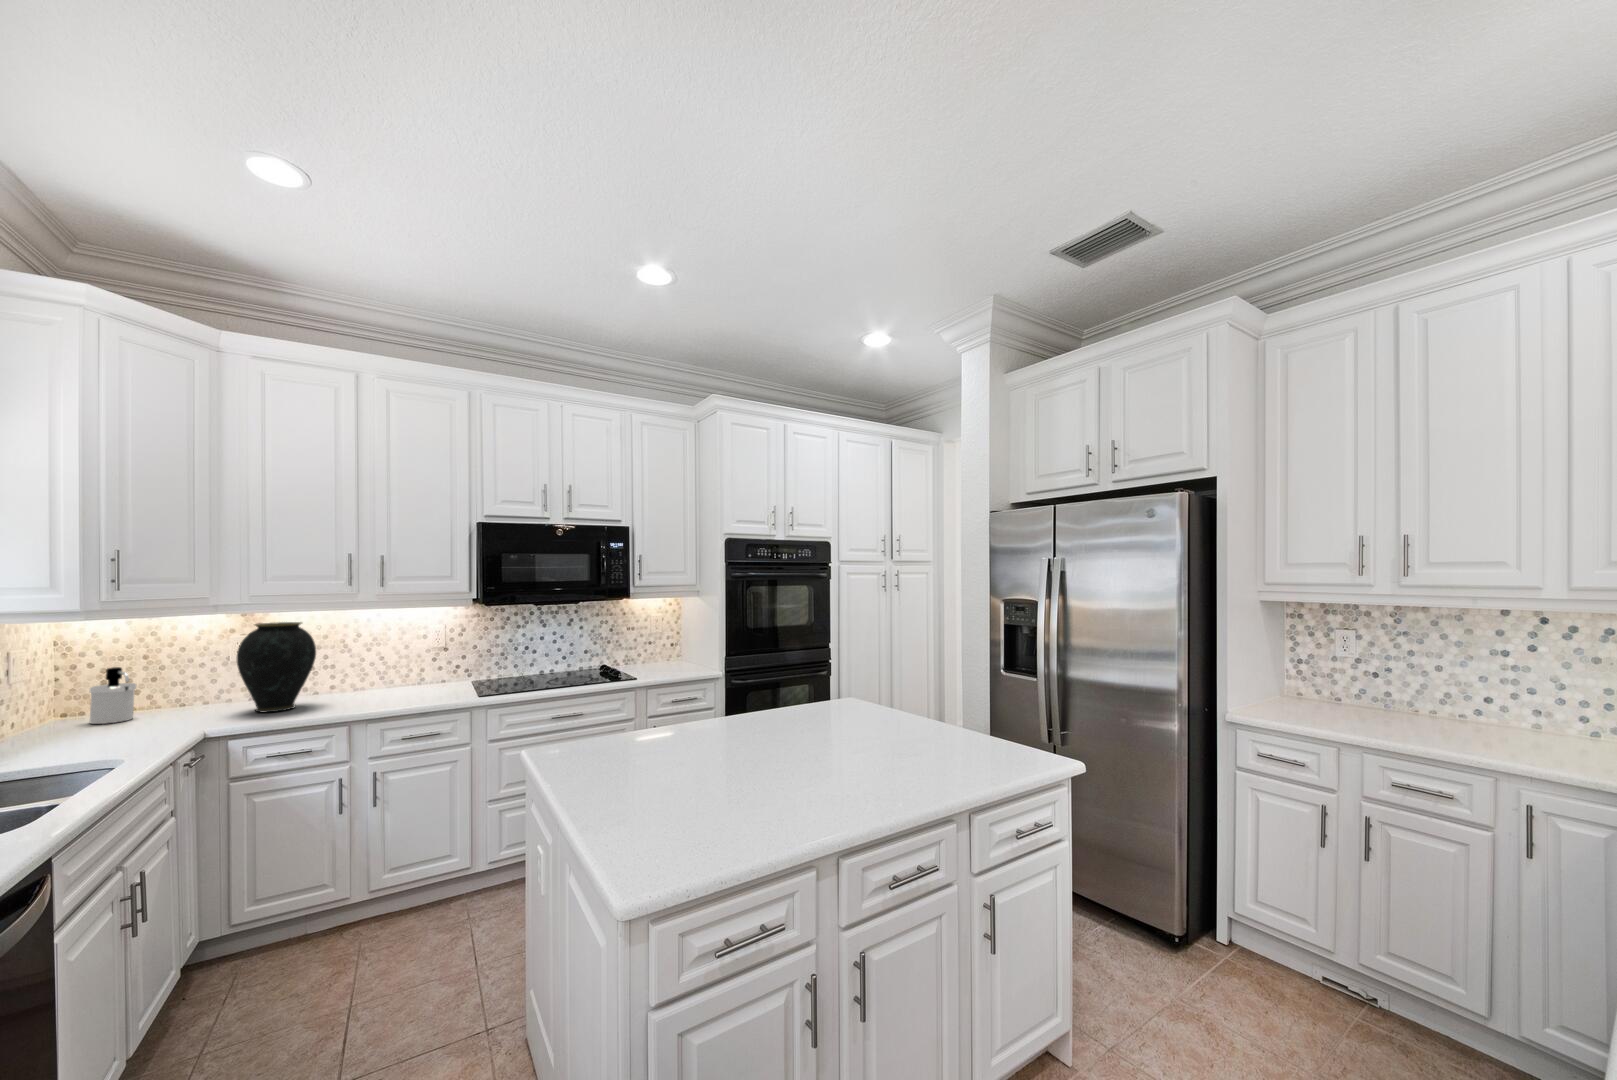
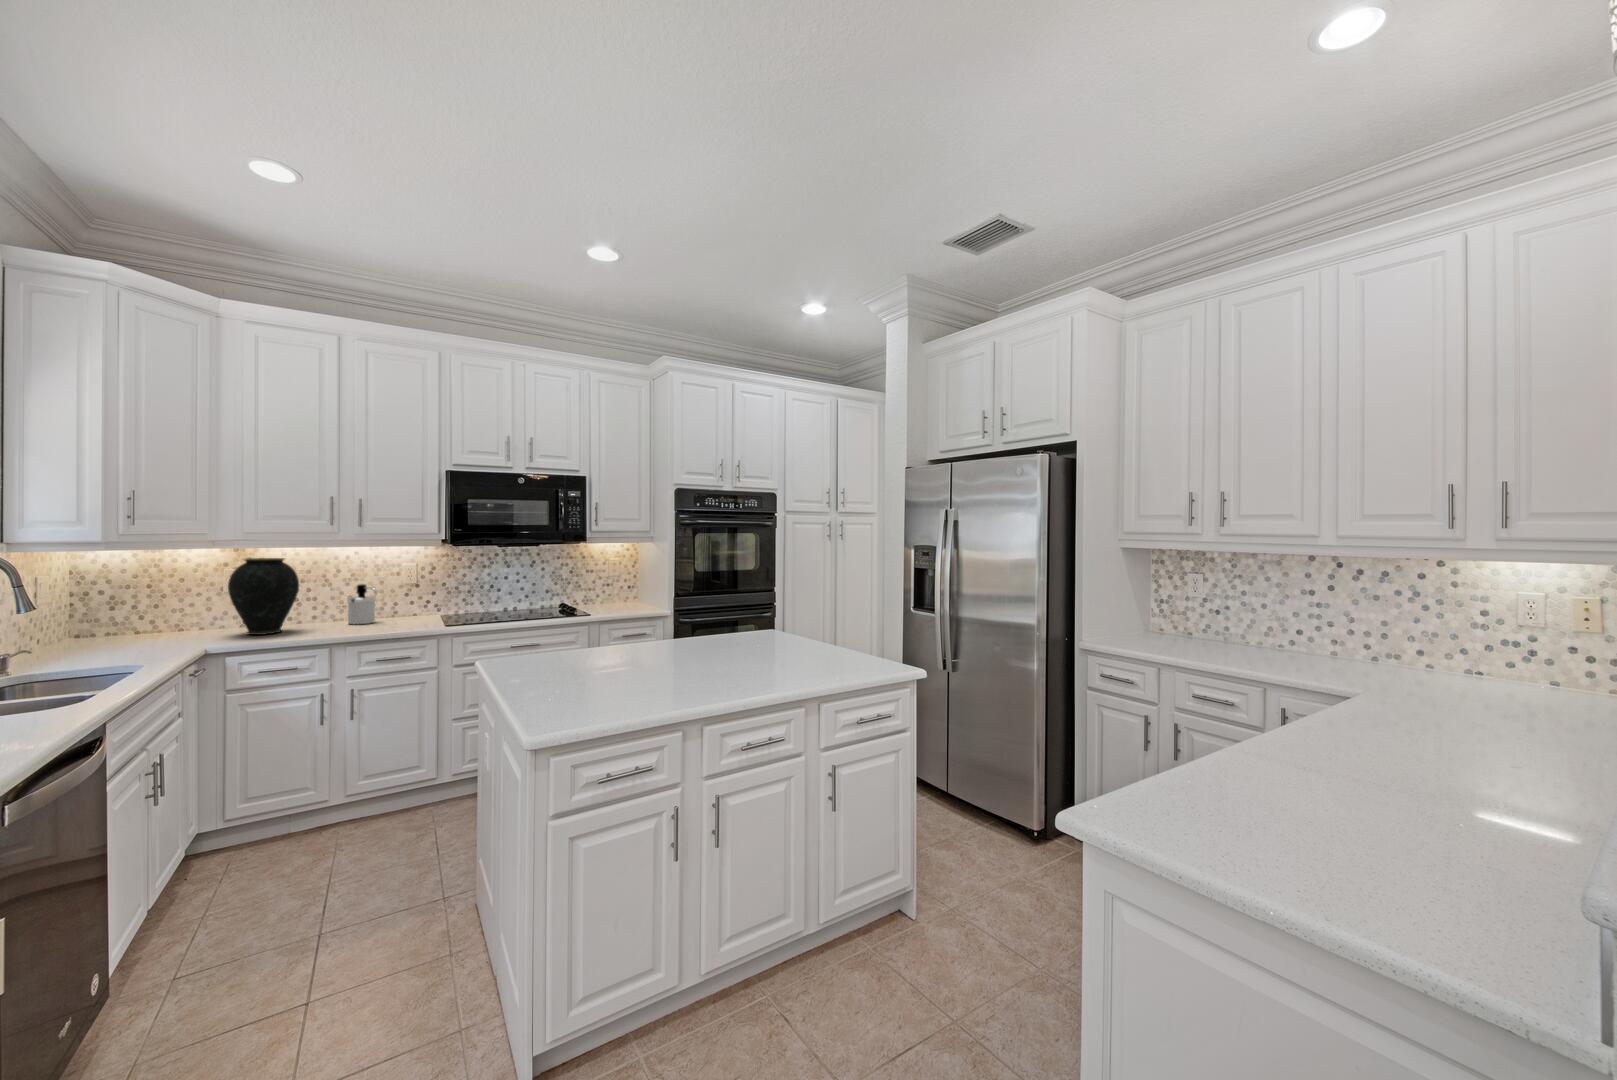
soap dispenser: present [90,667,136,724] -> present [347,584,377,624]

